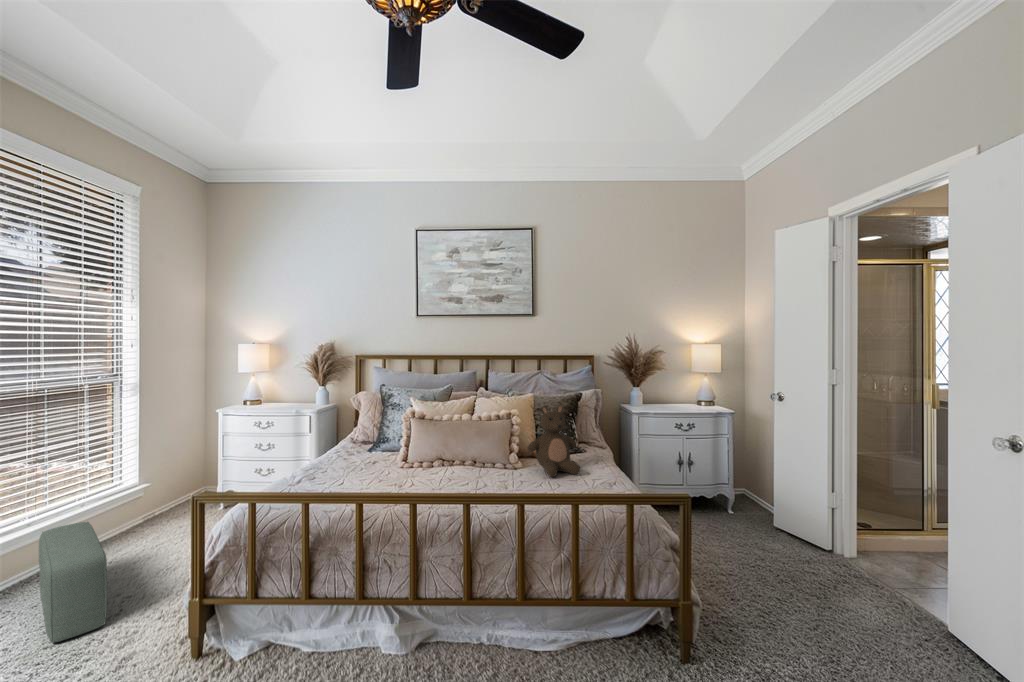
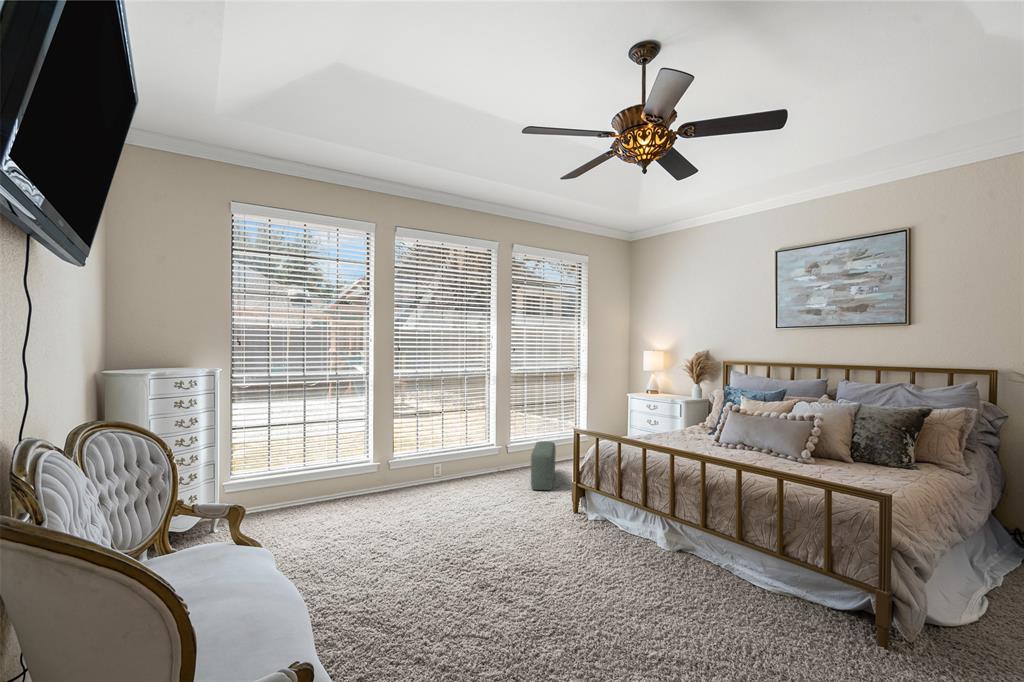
stuffed bear: present [528,405,580,477] -> none [805,409,863,475]

